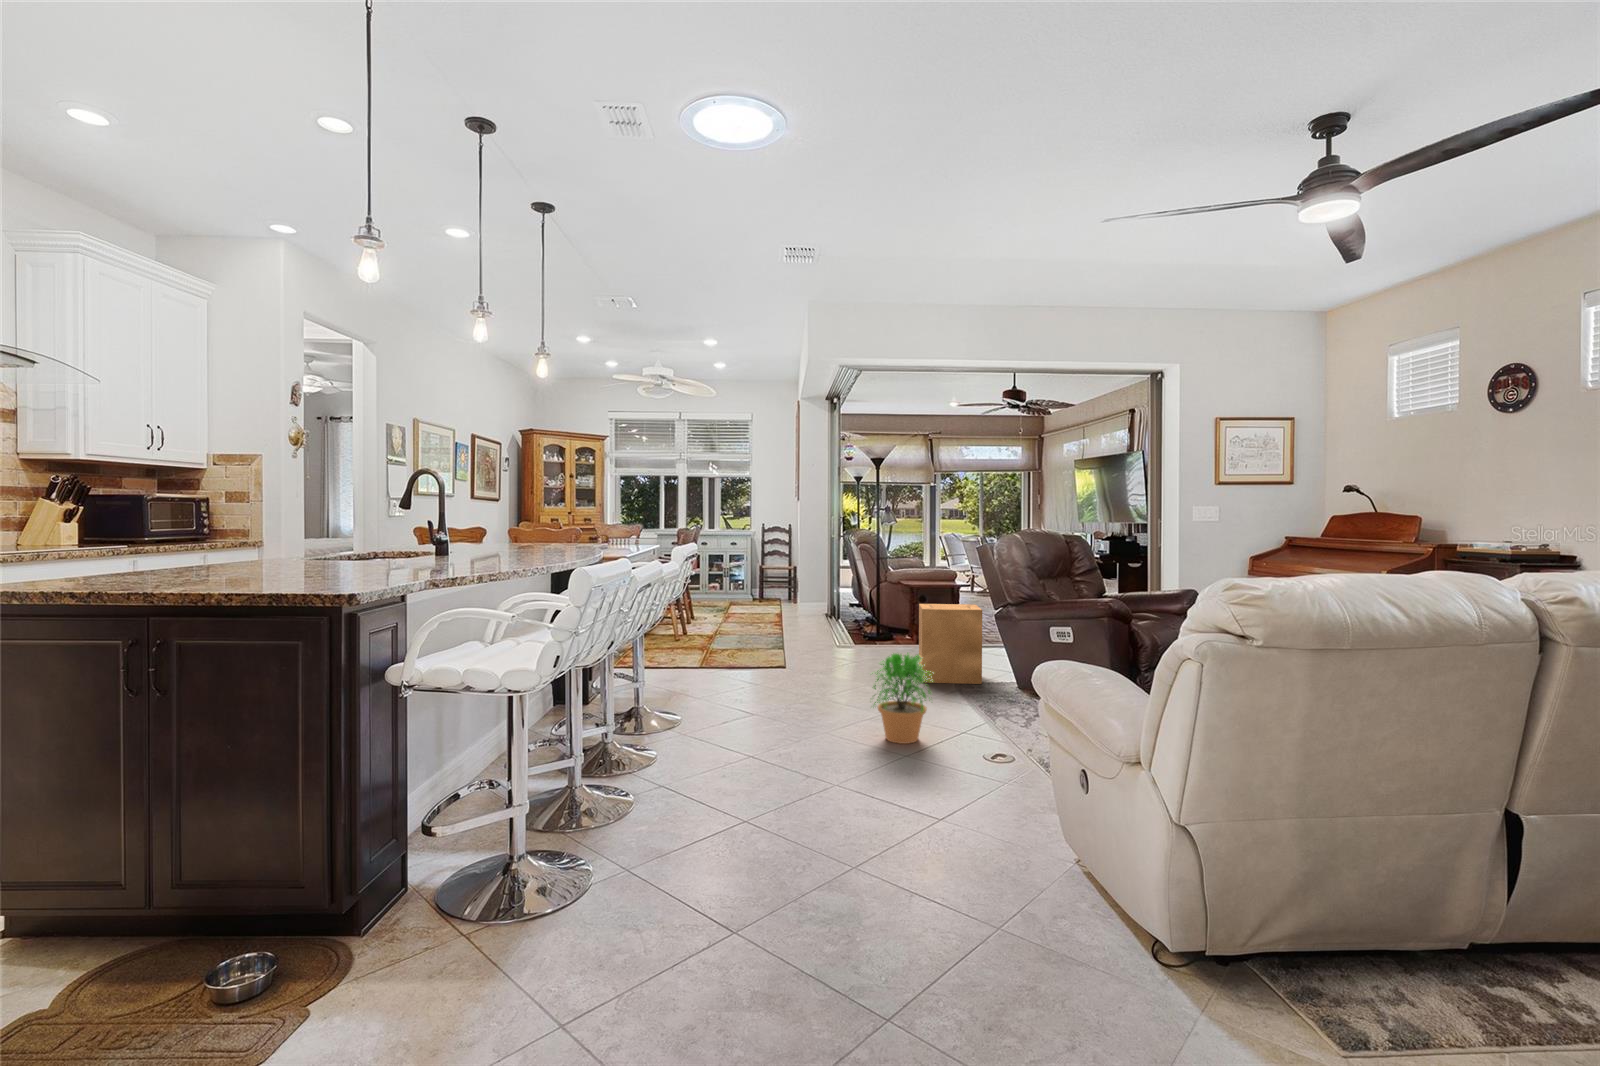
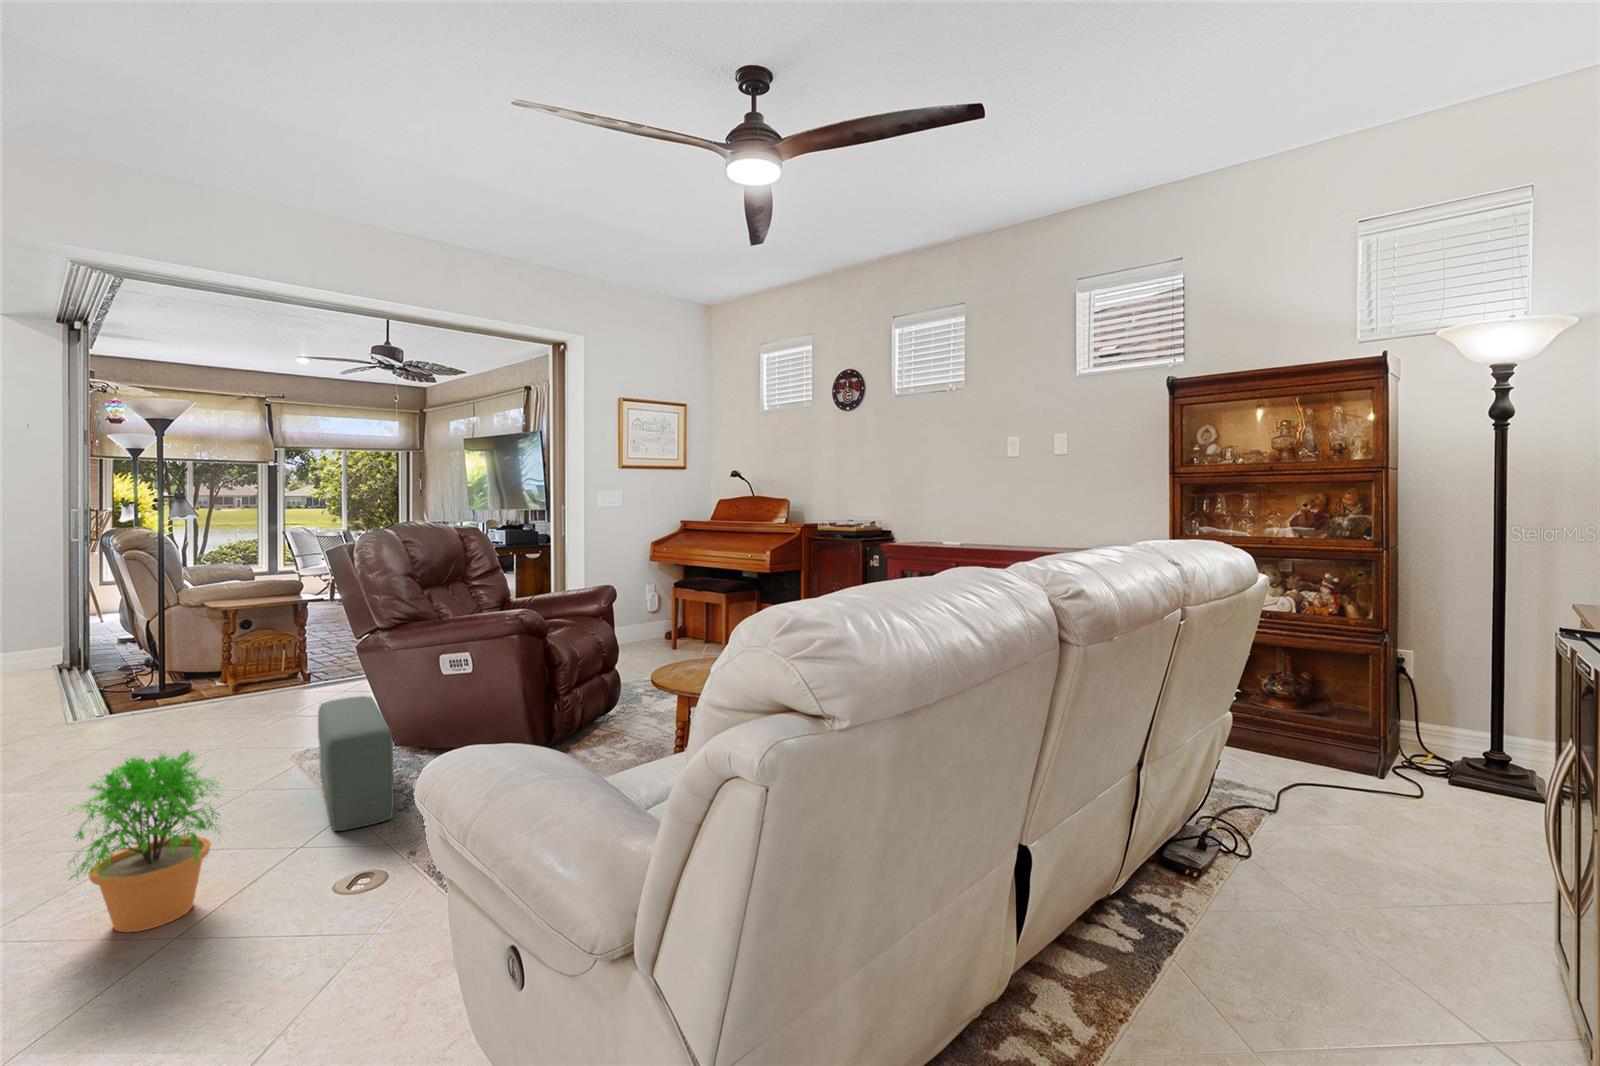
cardboard box: present [919,604,982,684] -> none [219,633,337,772]
pouf: none [974,647,1019,727] -> present [318,696,394,831]

